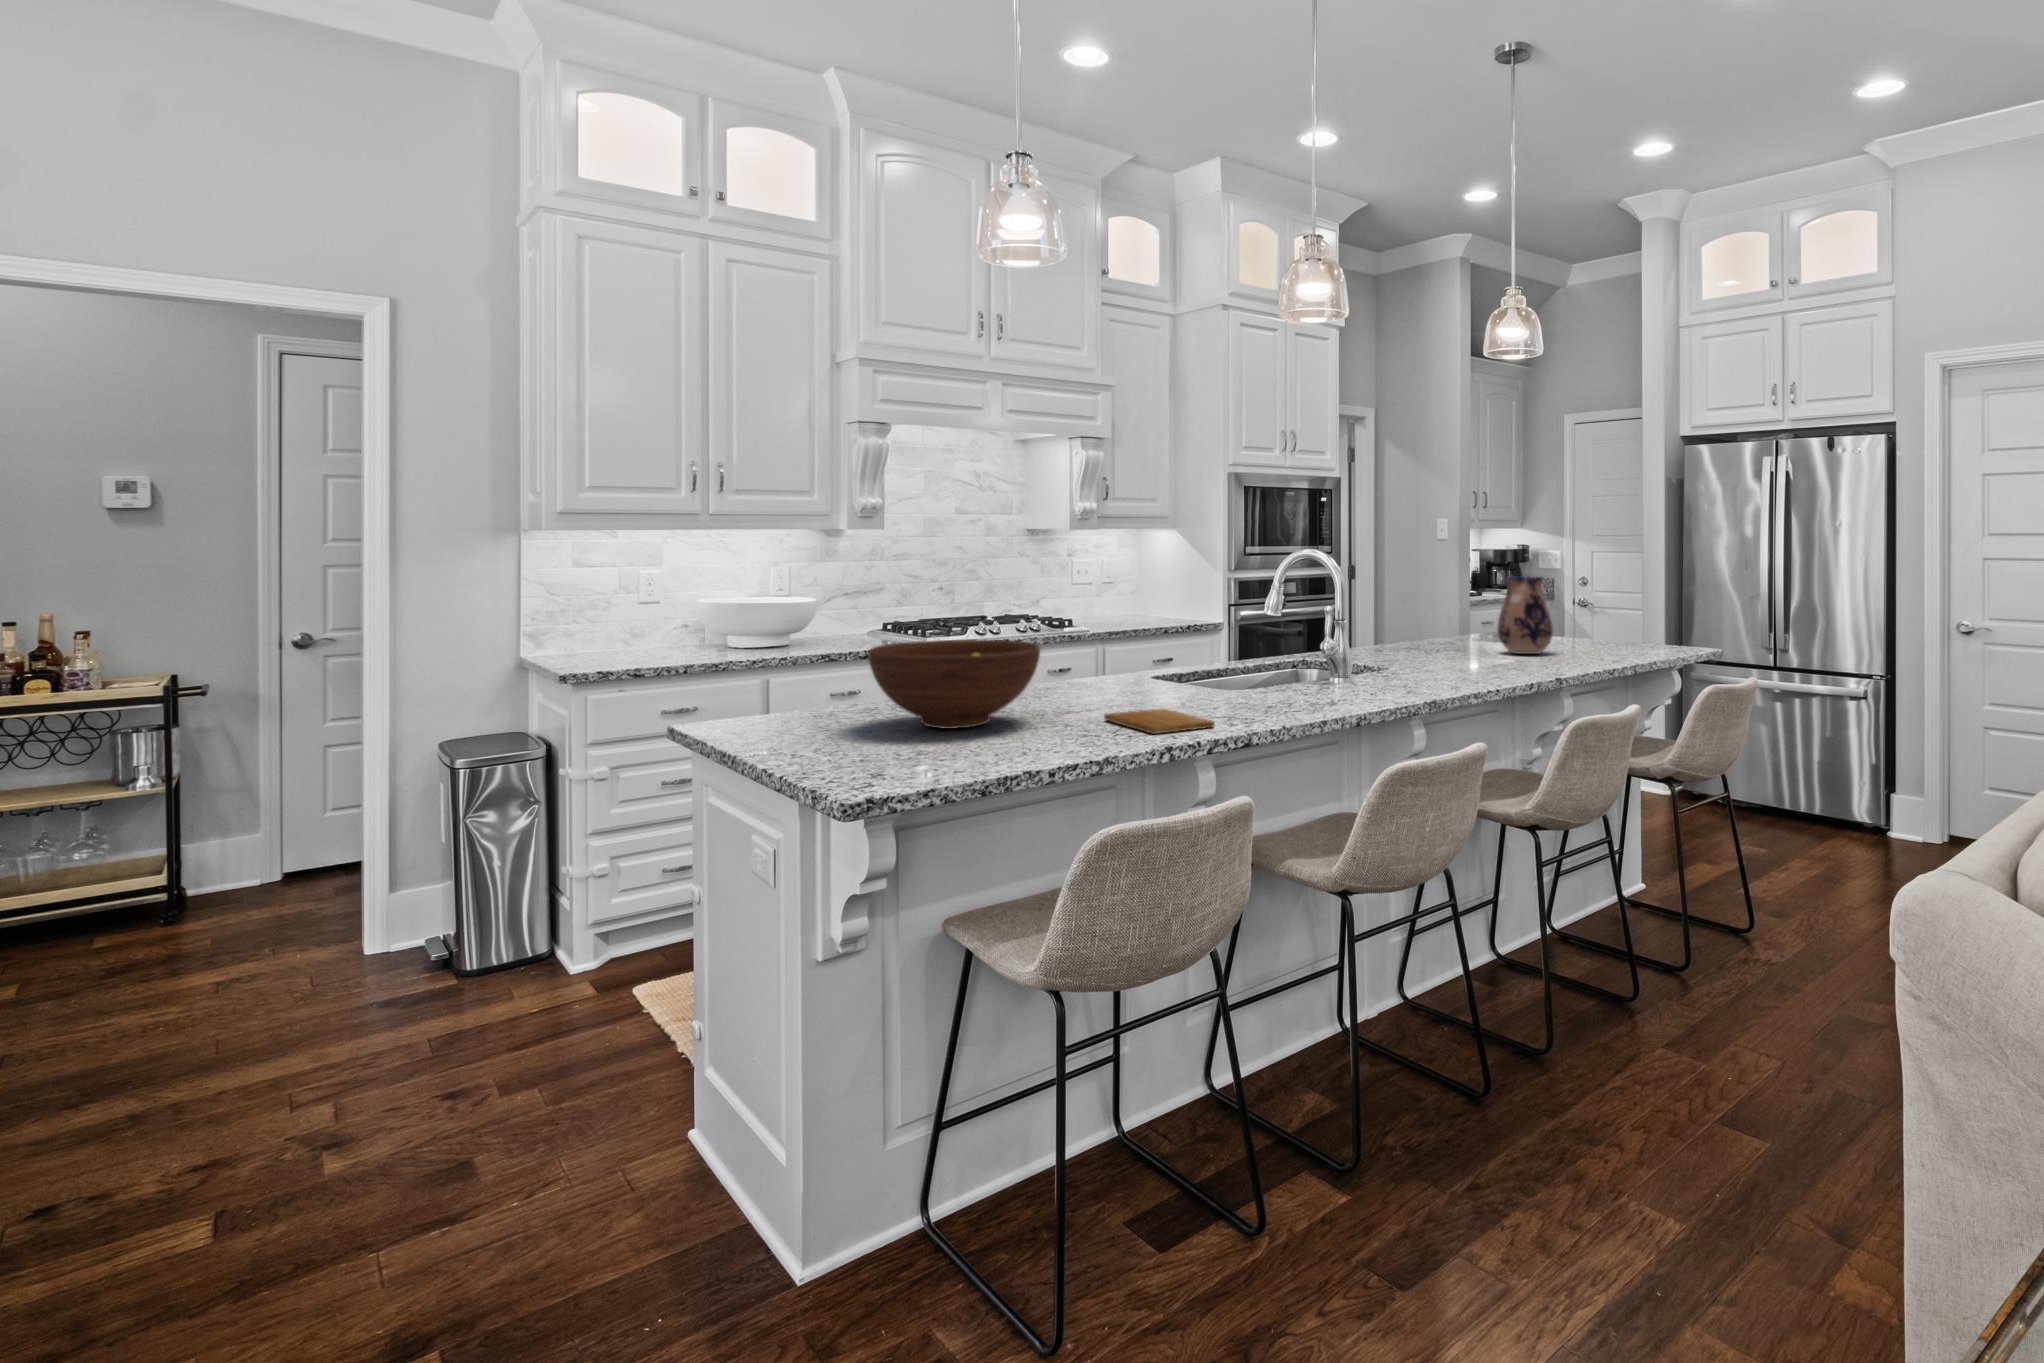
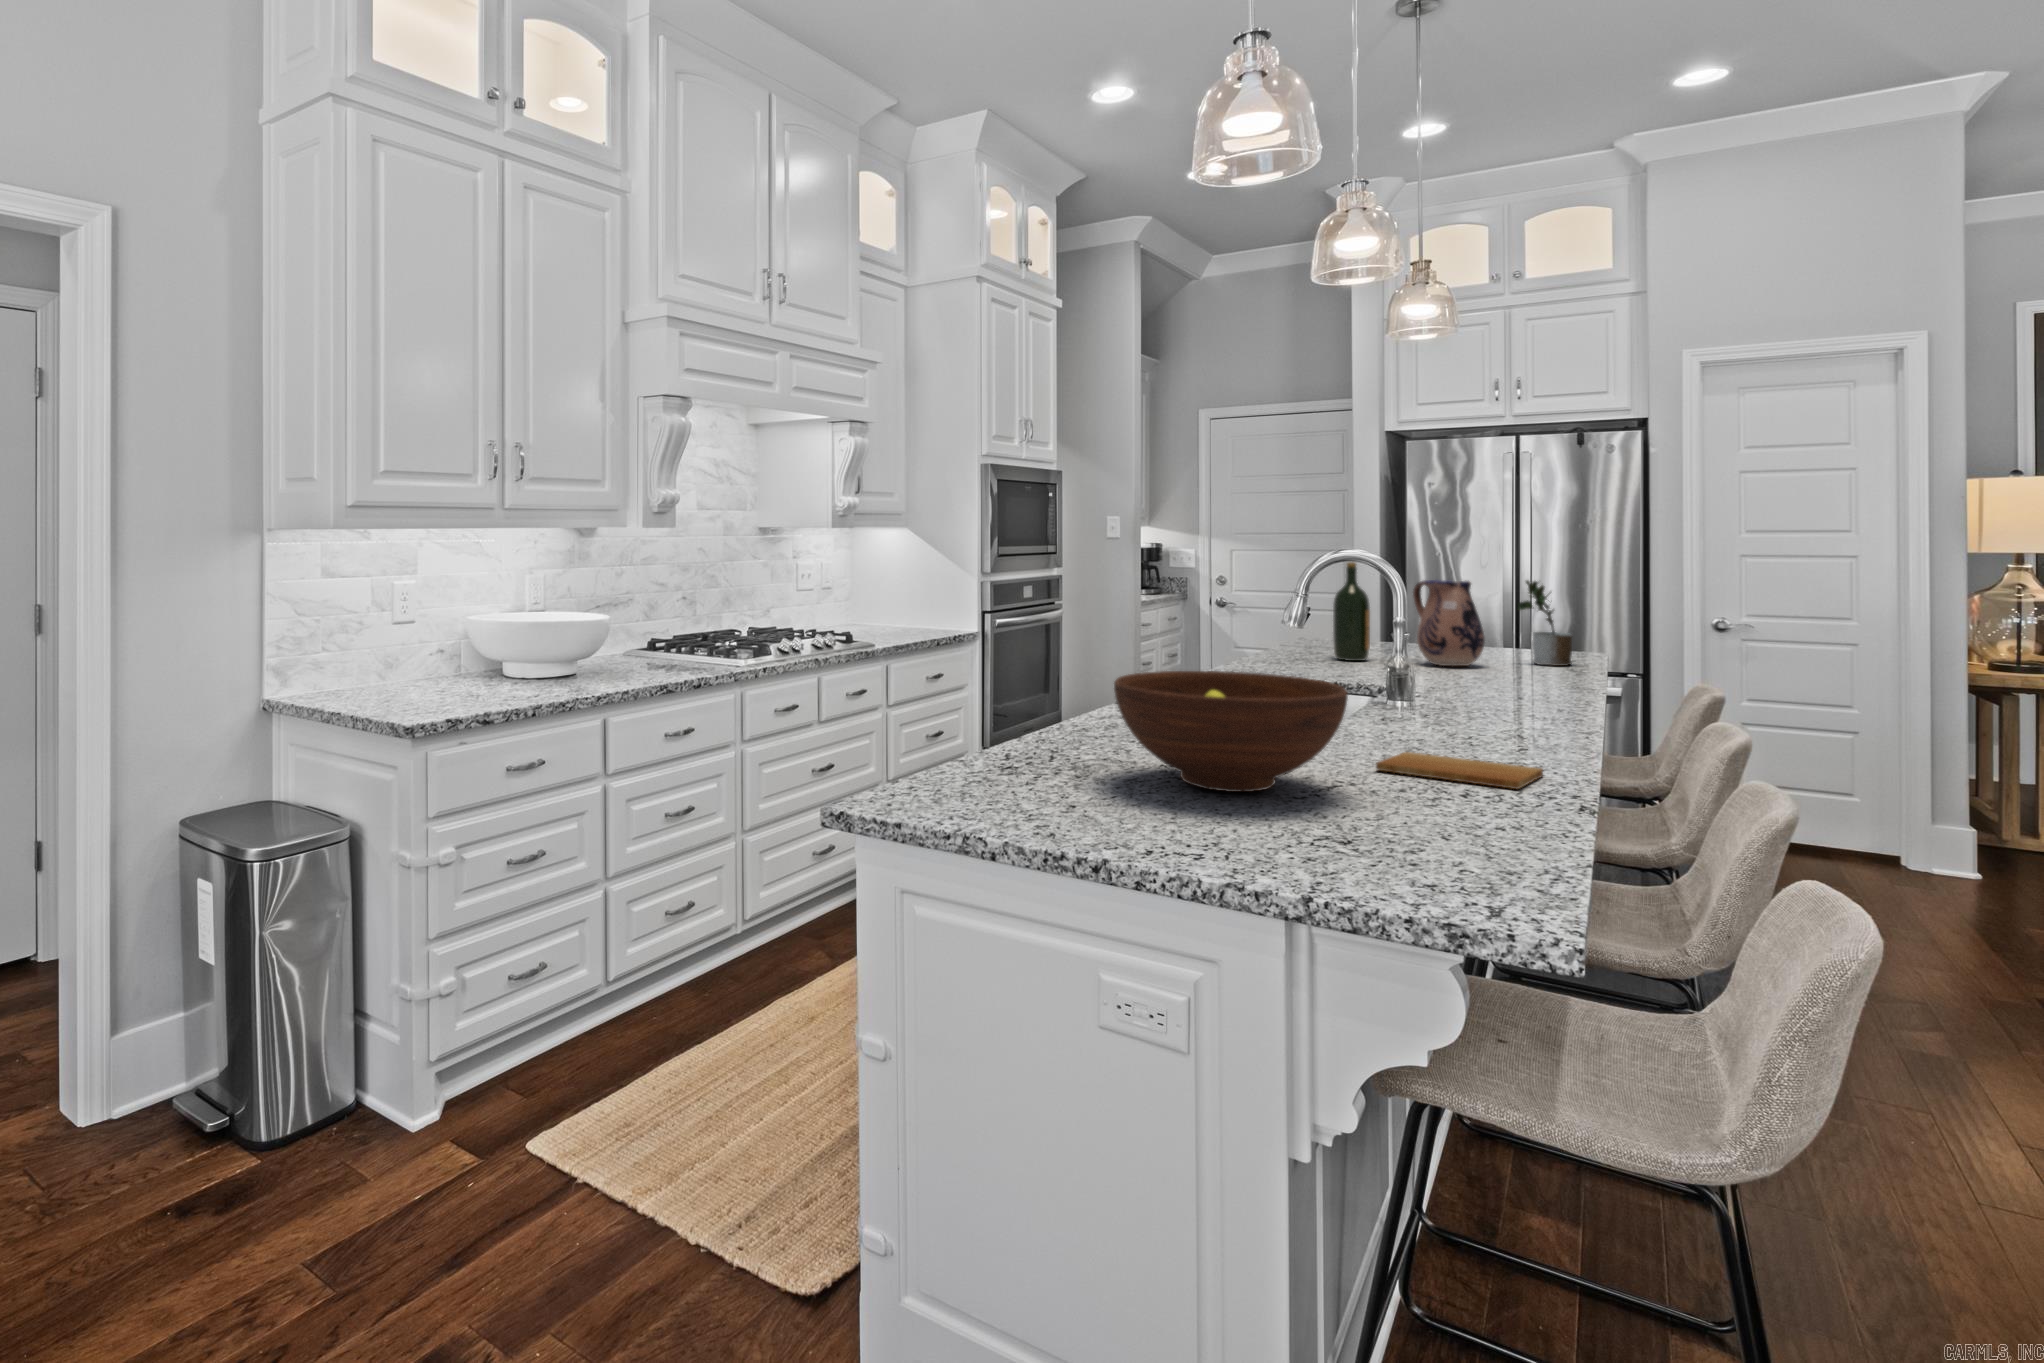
wine bottle: none [1443,560,1474,648] -> present [1333,562,1370,661]
potted plant: none [1589,577,1641,656] -> present [1517,581,1572,666]

